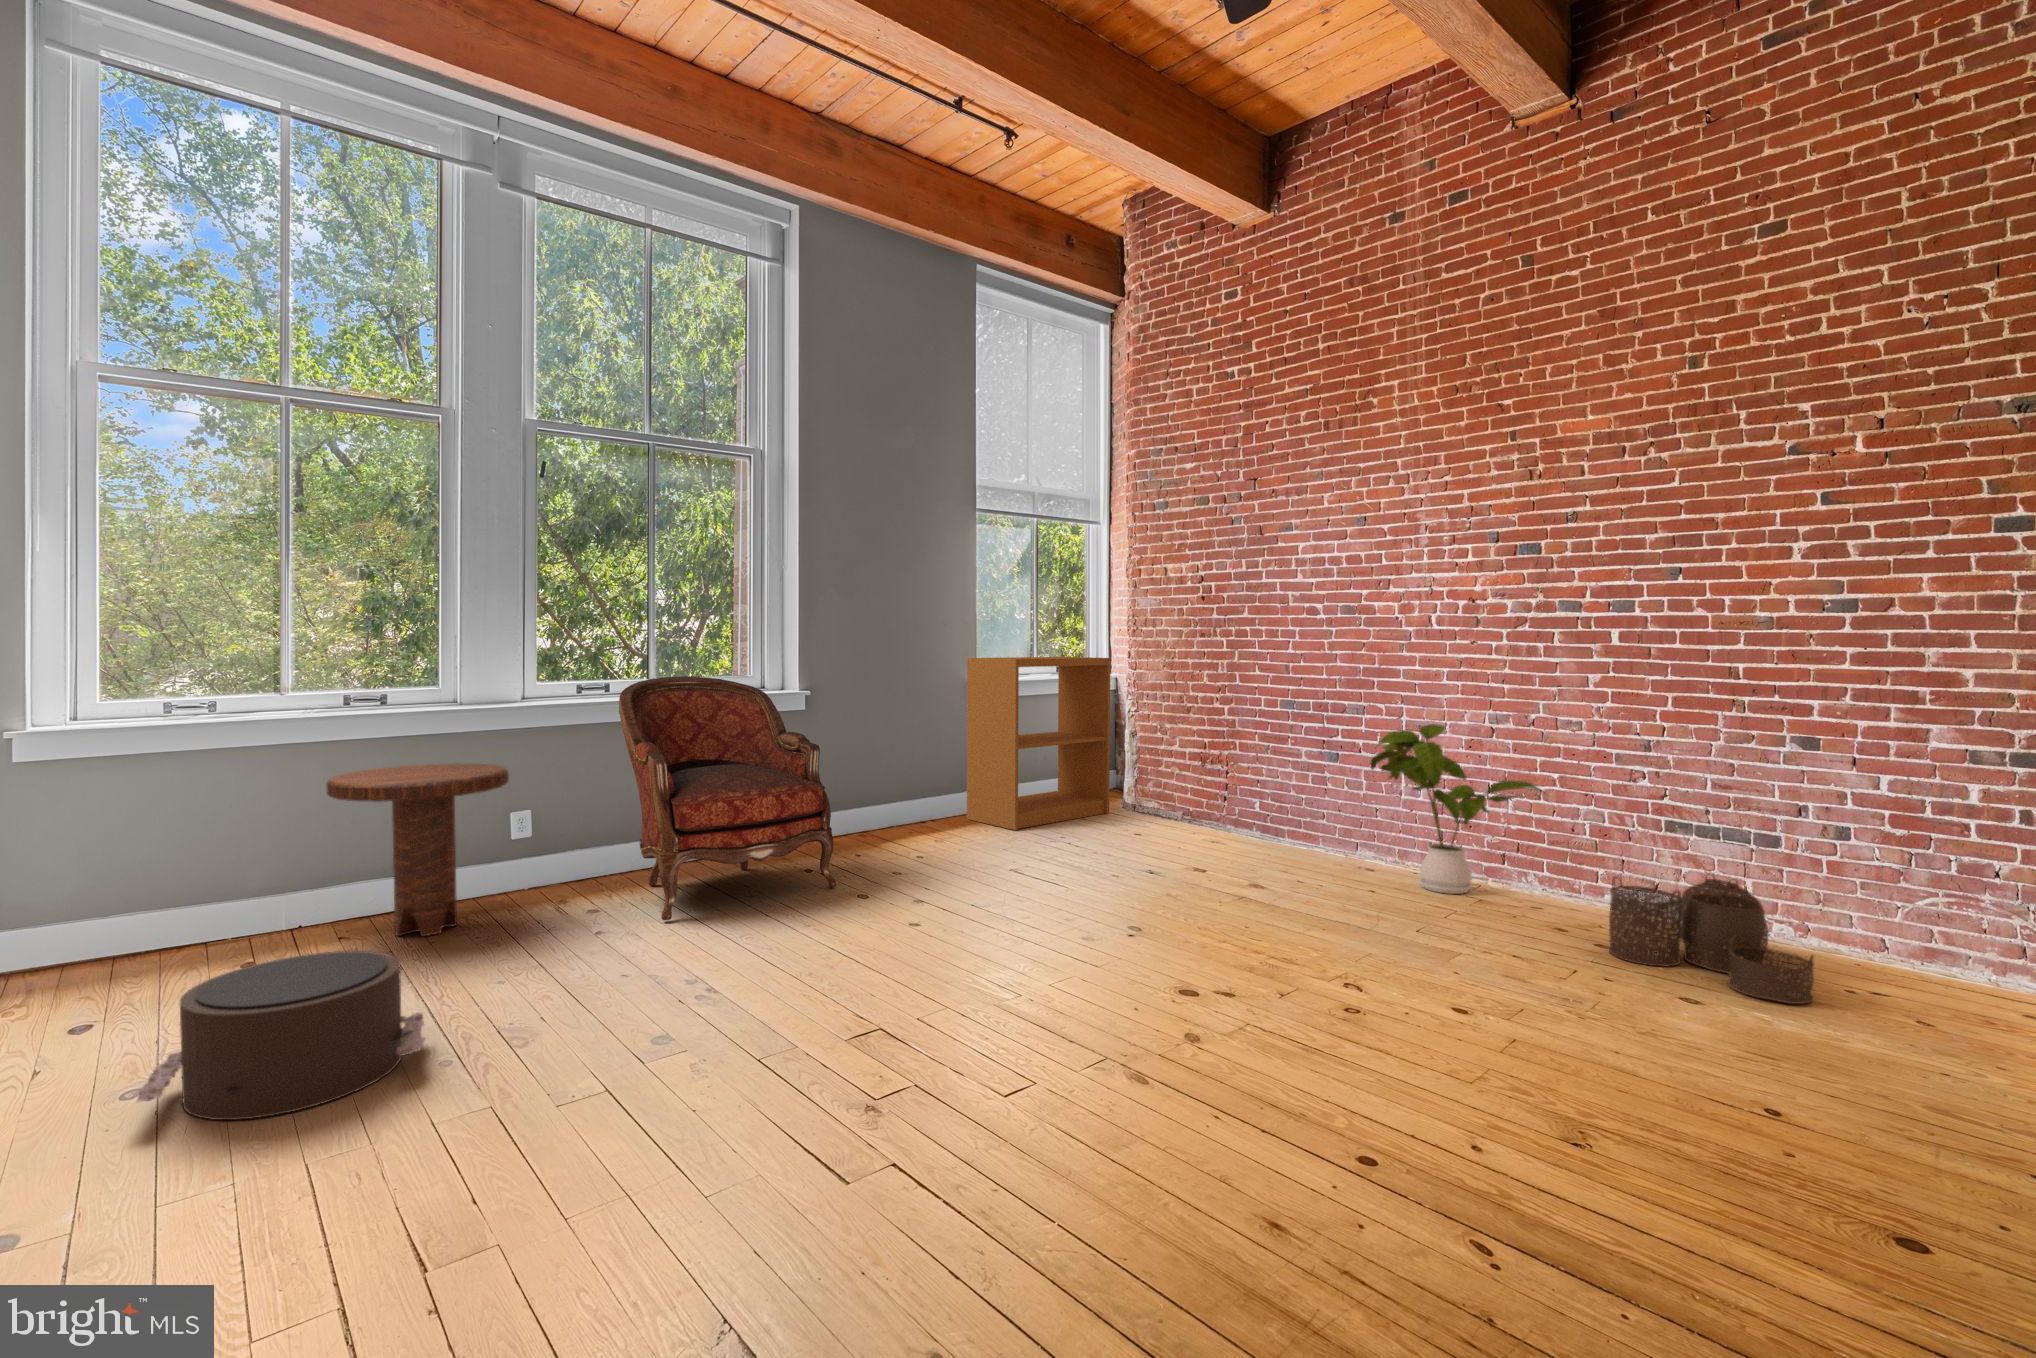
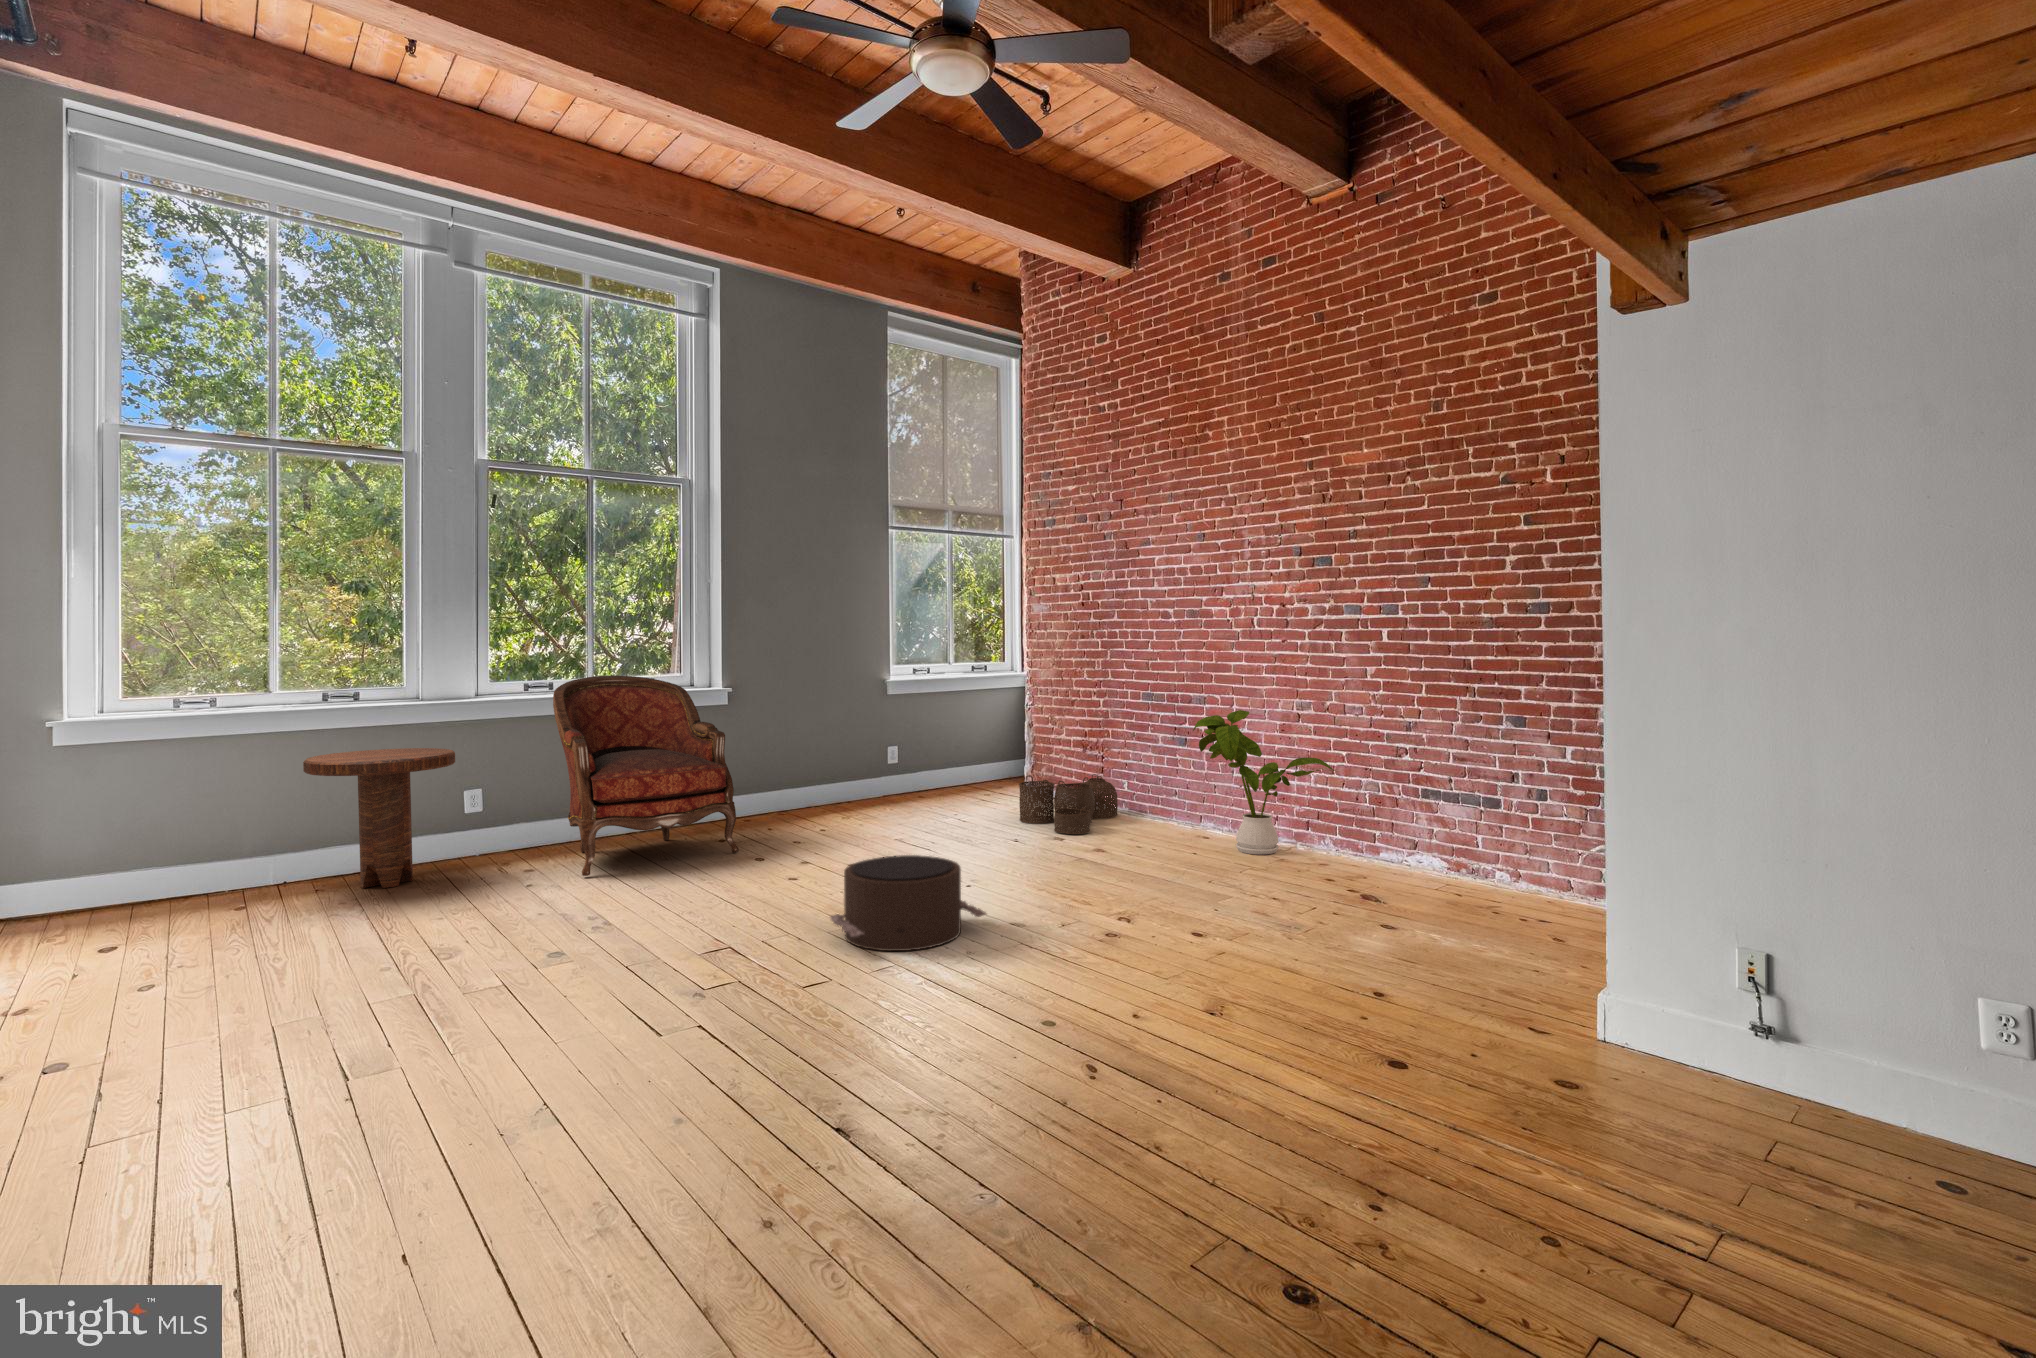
bookshelf: present [967,657,1111,830] -> none [878,657,1009,809]
woven basket: present [1609,873,1814,1004] -> present [1019,774,1118,834]
pouf: present [137,951,425,1120] -> present [830,855,986,951]

